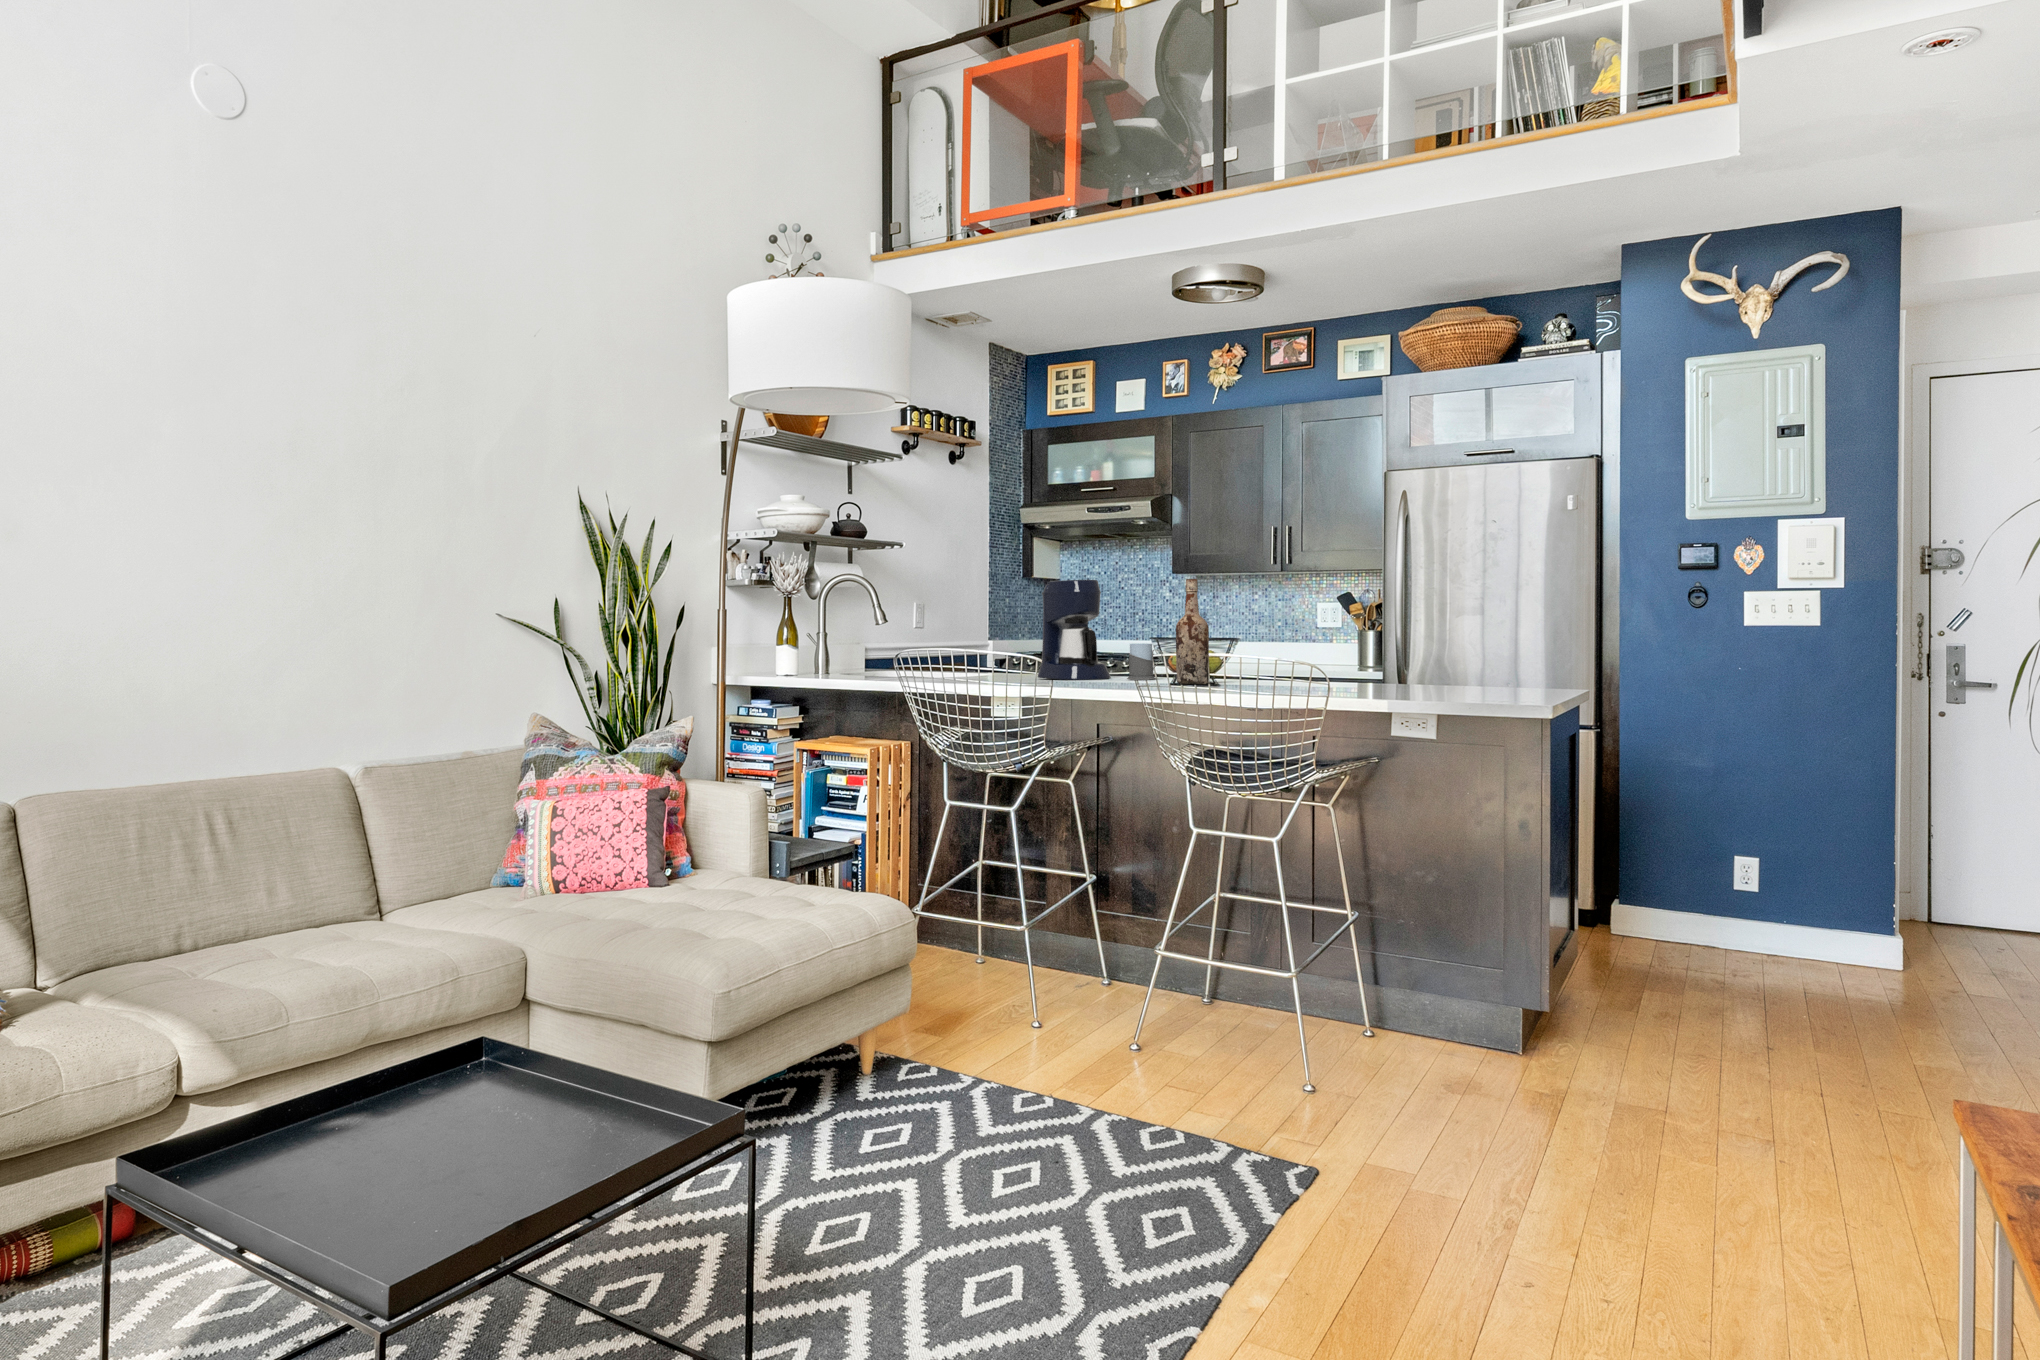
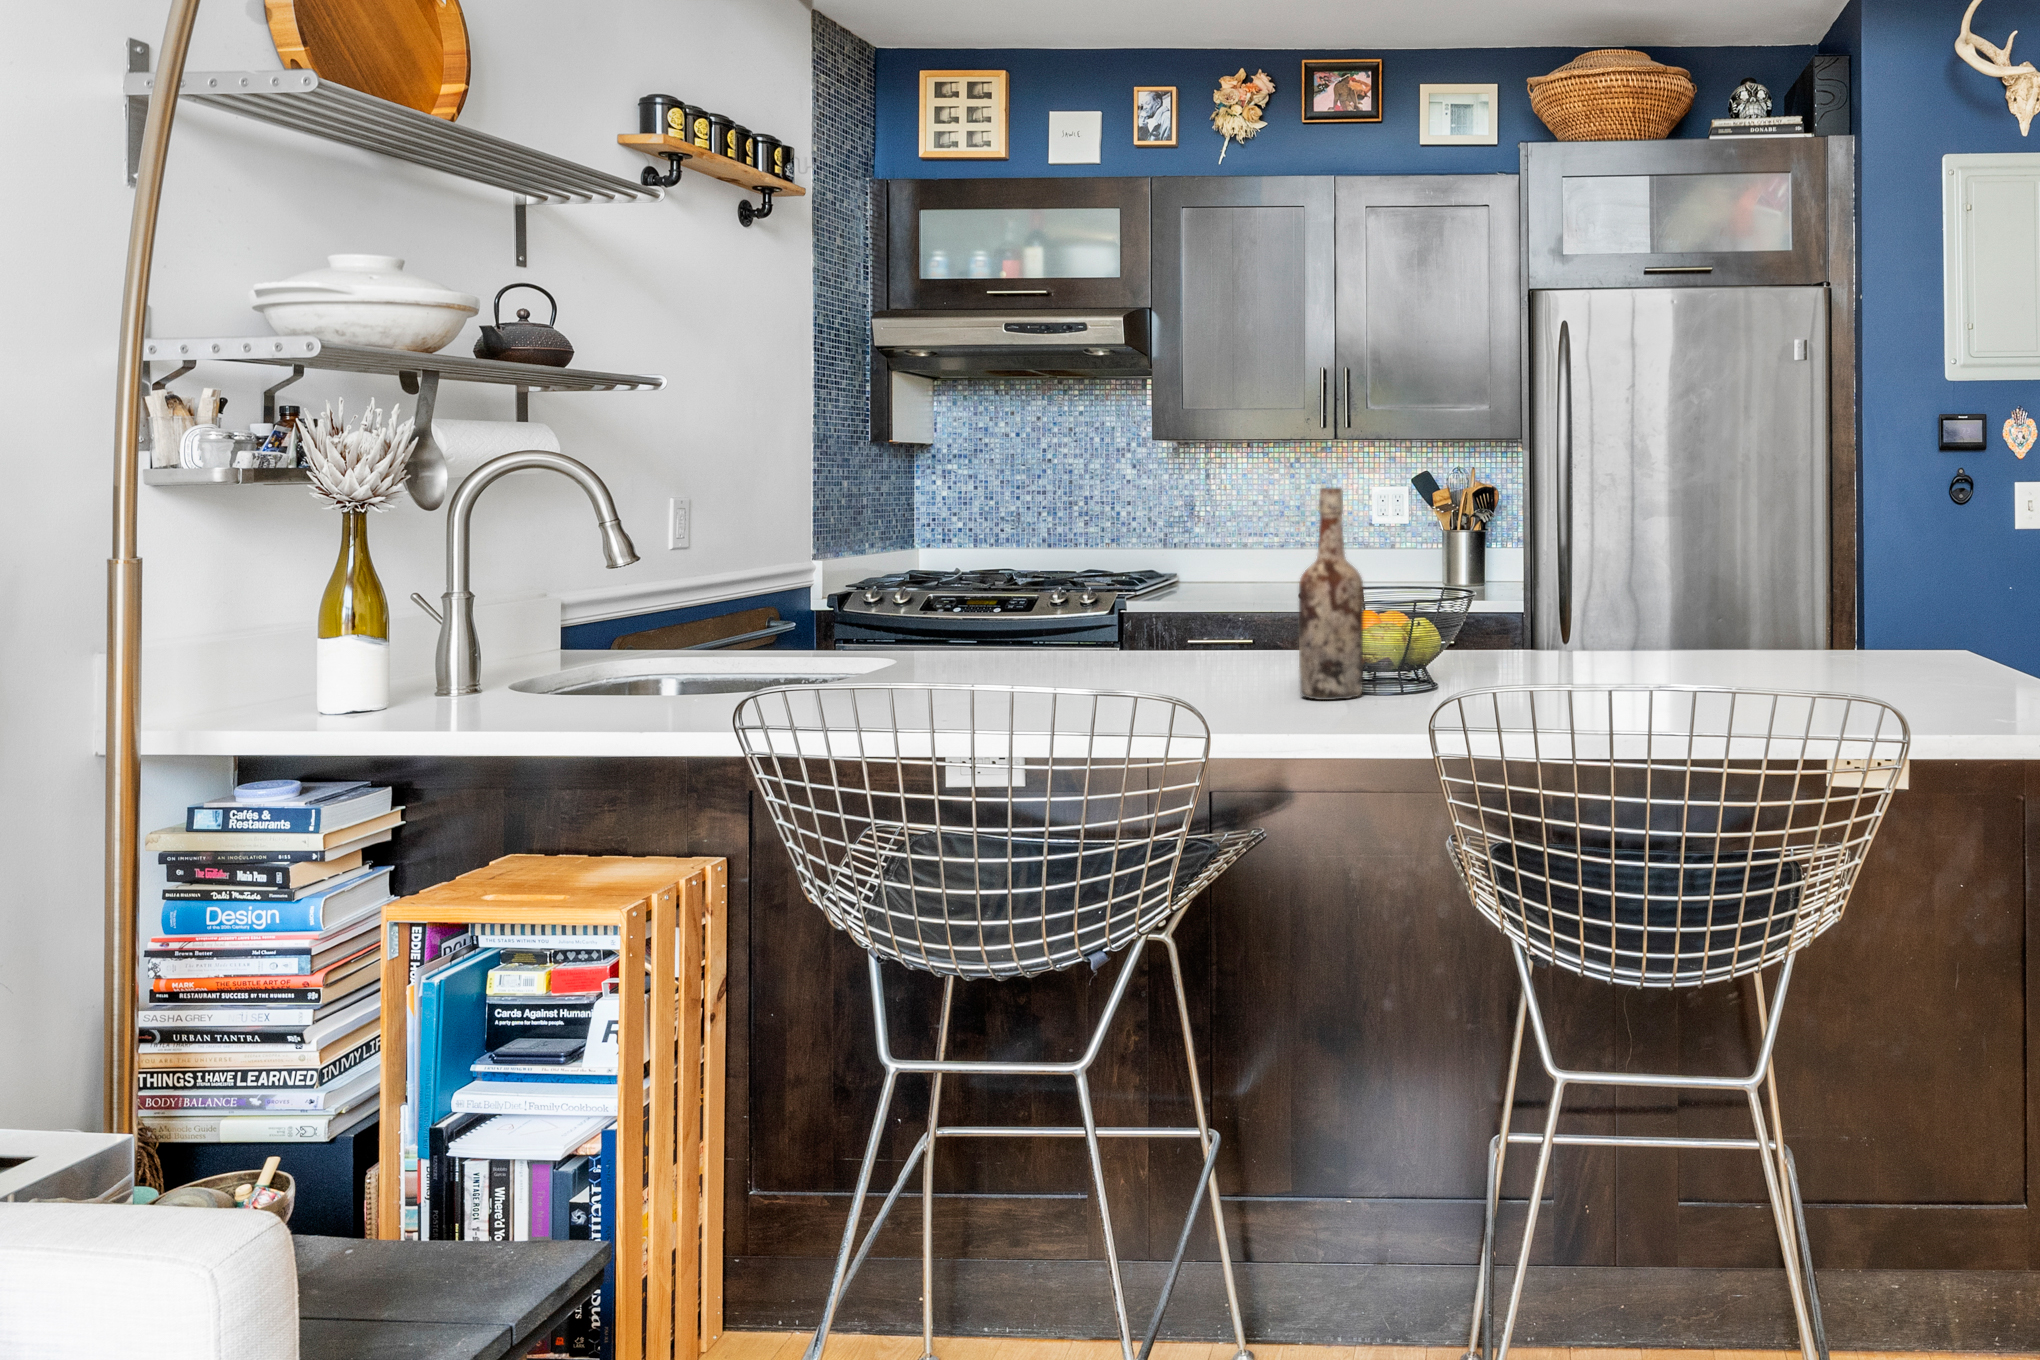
coffee maker: present [1038,580,1110,680] -> none [961,472,1113,673]
mug: present [1127,643,1162,680] -> none [1155,598,1226,671]

